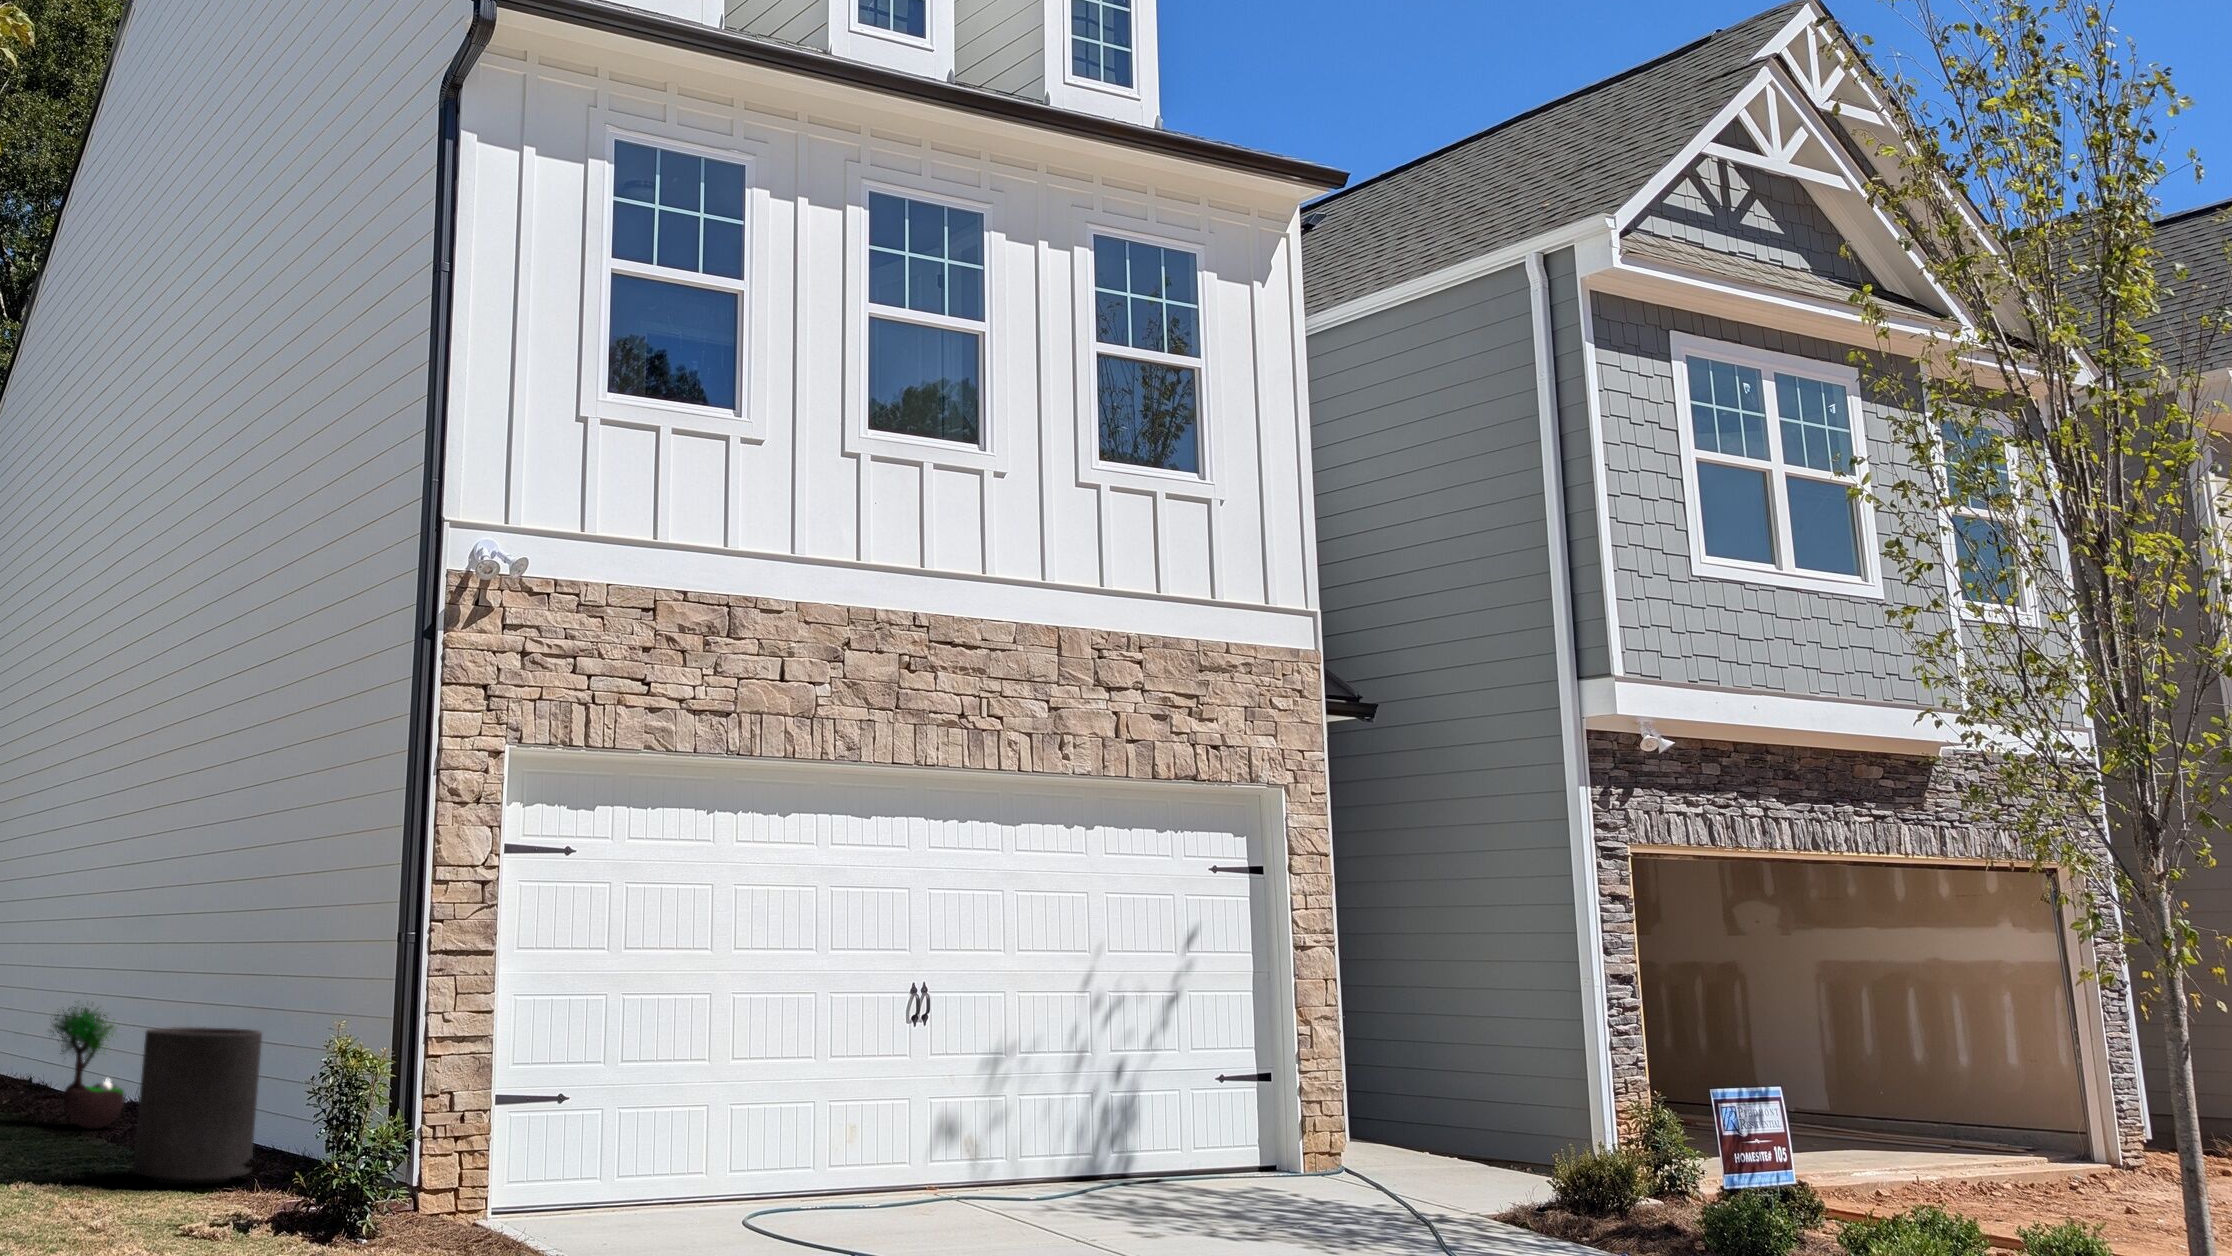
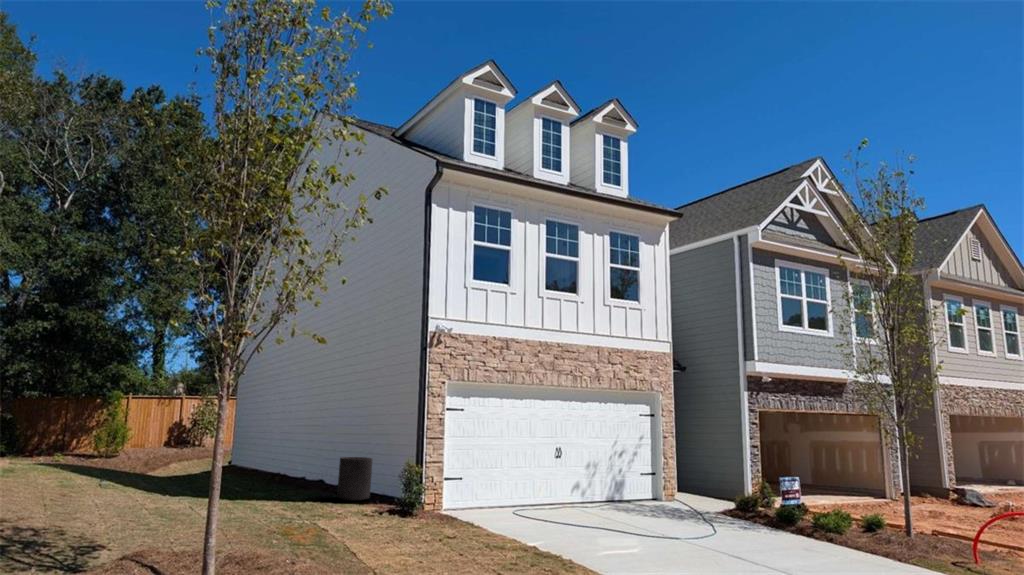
potted tree: present [50,1002,125,1129] -> none [303,446,326,484]

